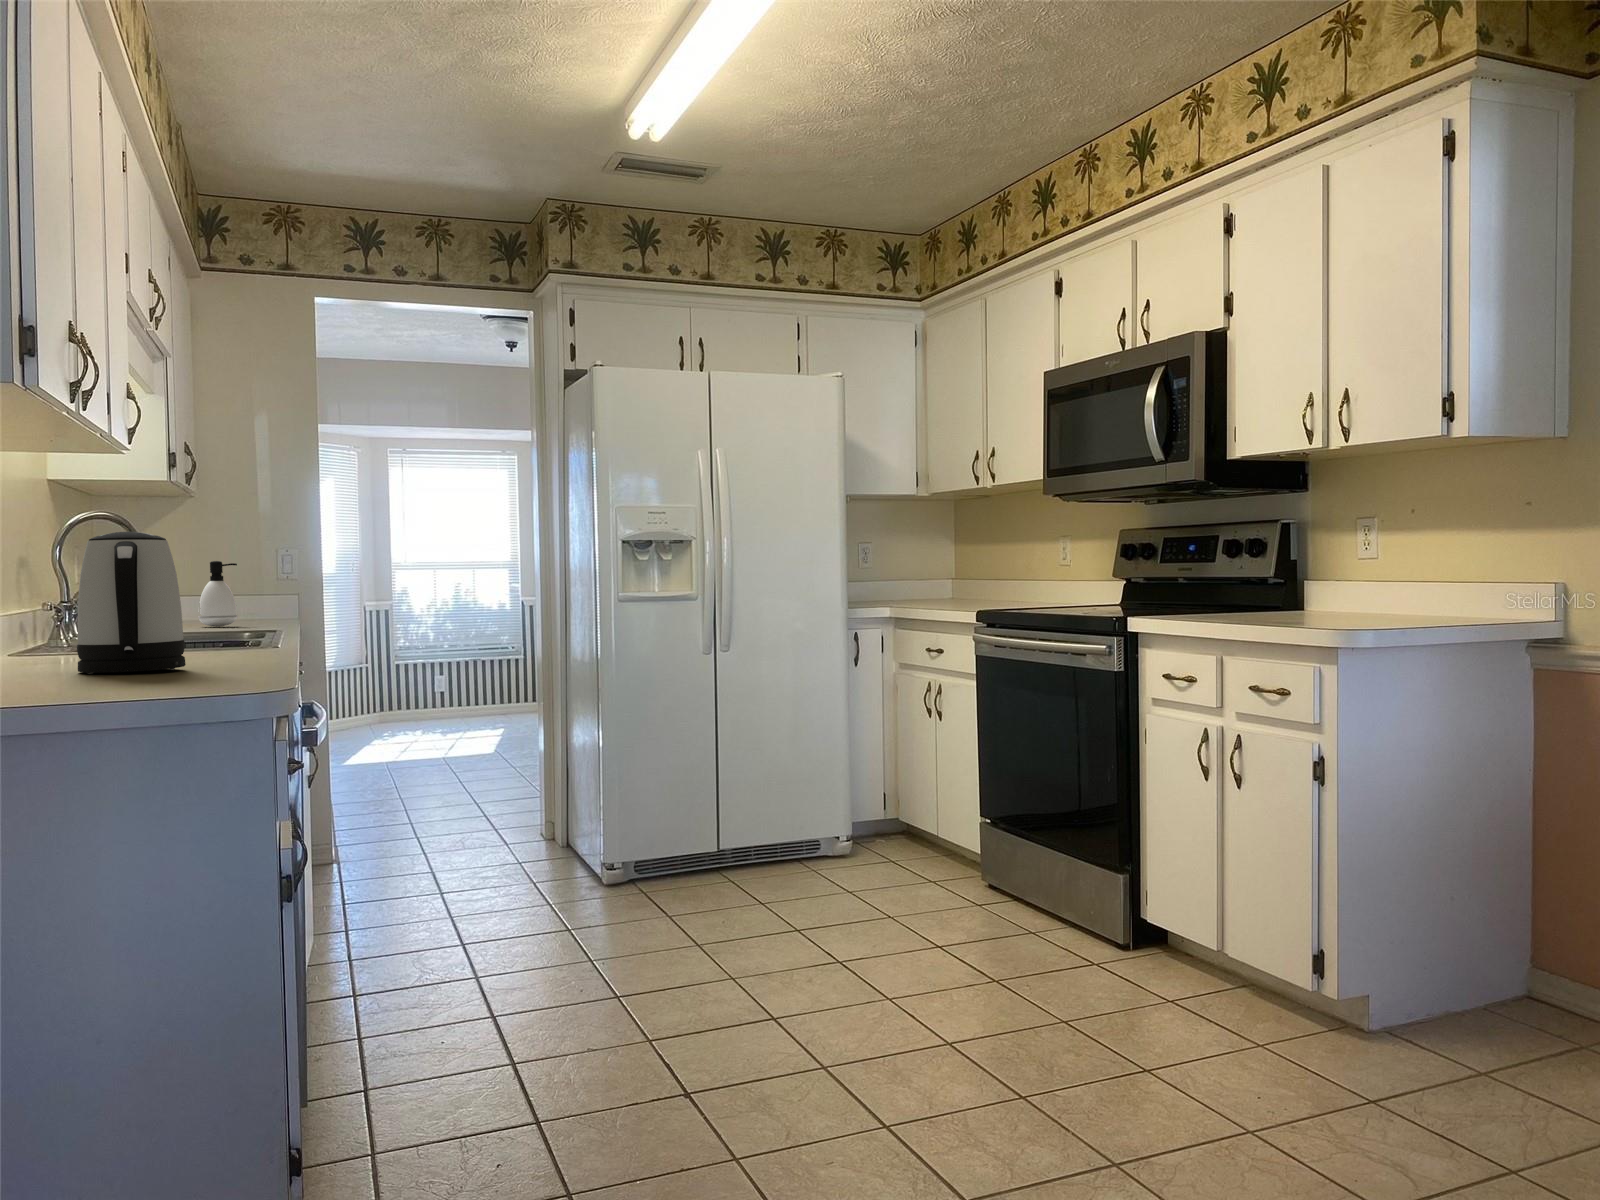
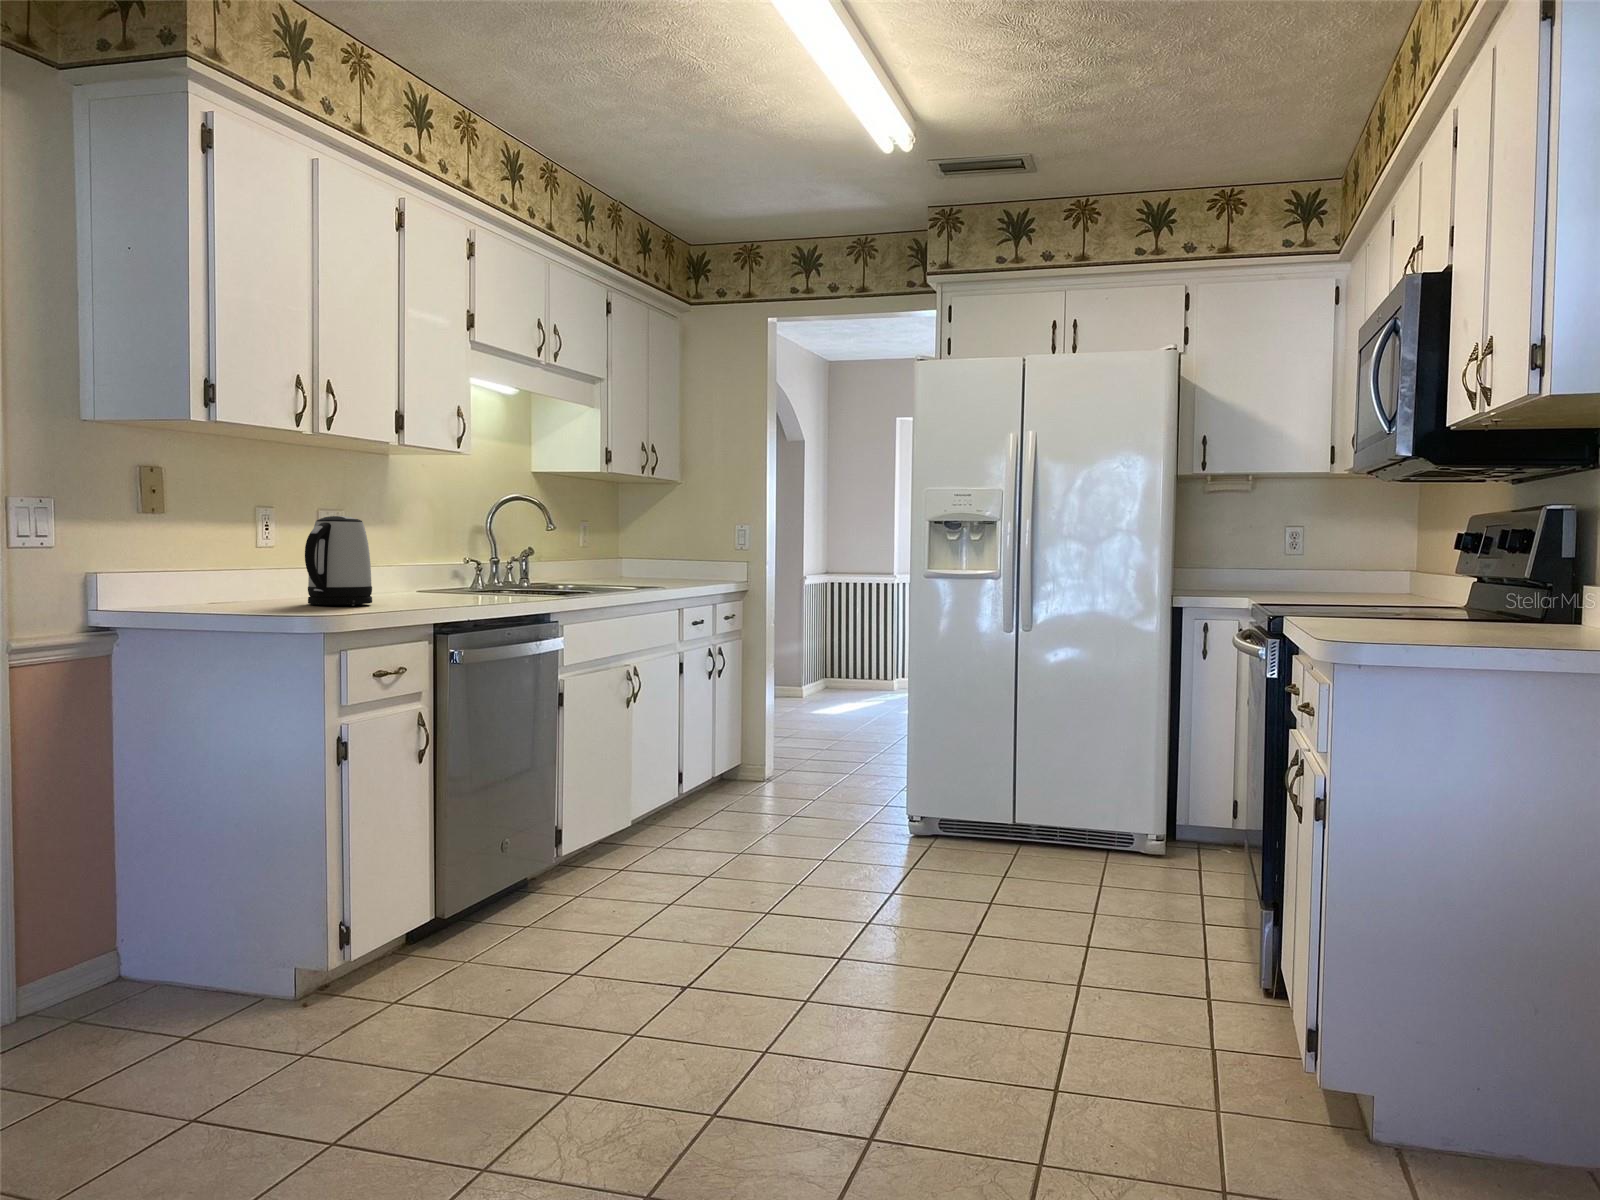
soap dispenser: present [198,561,237,626] -> none [676,529,704,580]

